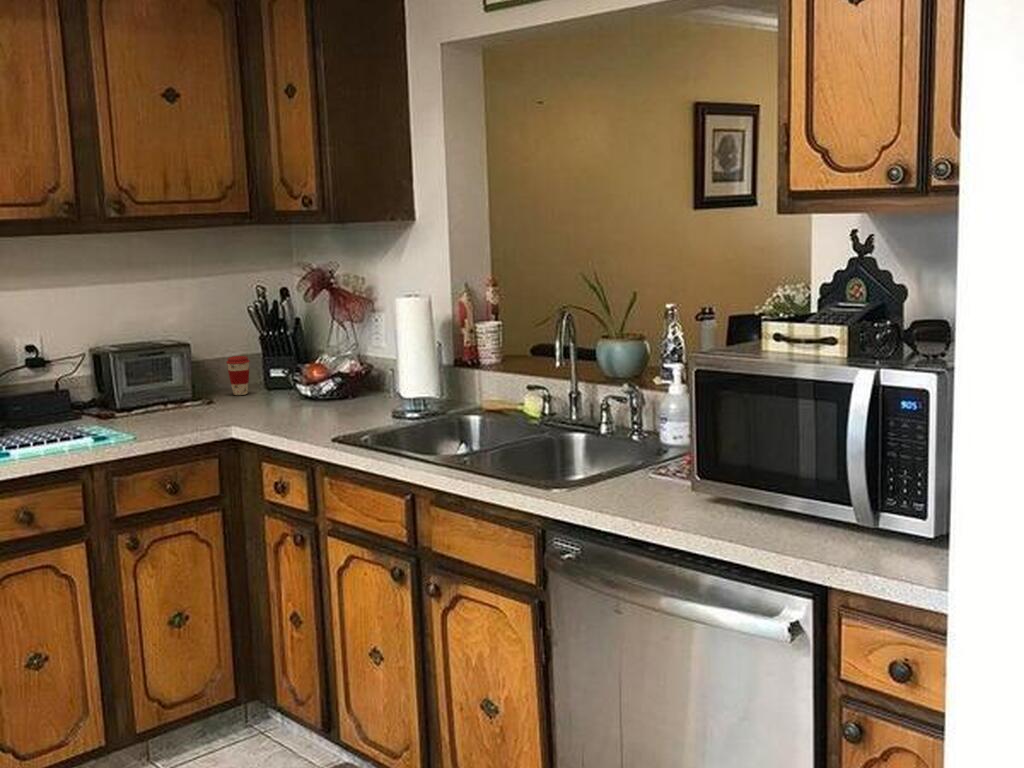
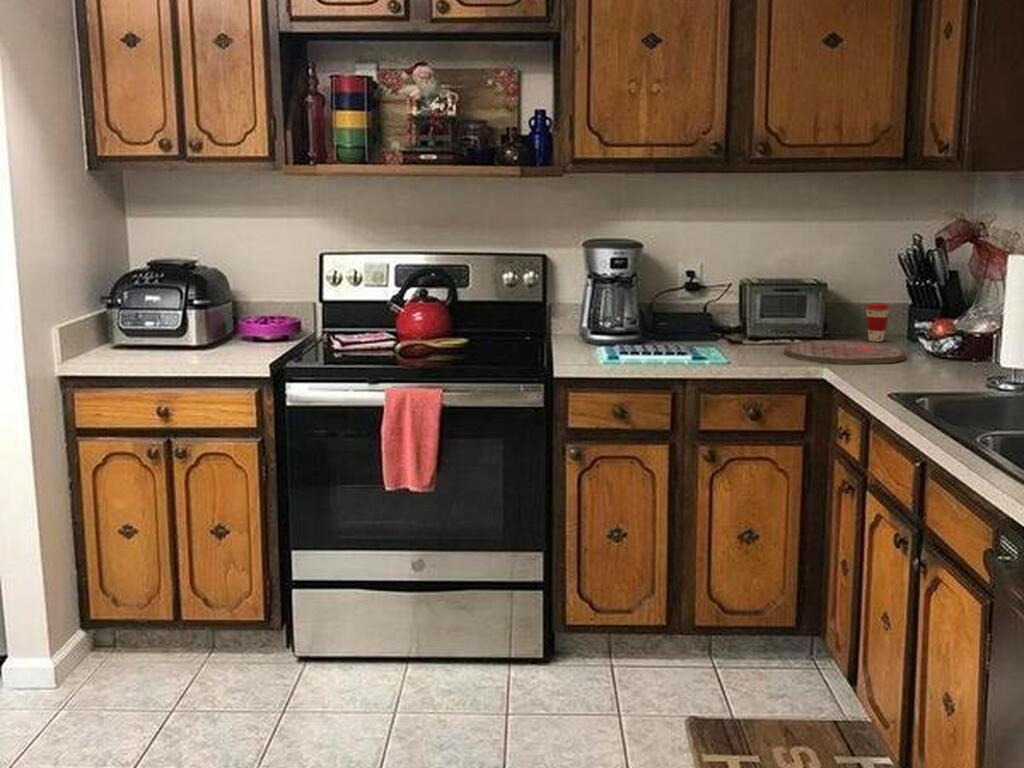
cutting board: none [172,396,295,425] -> present [784,340,906,365]

